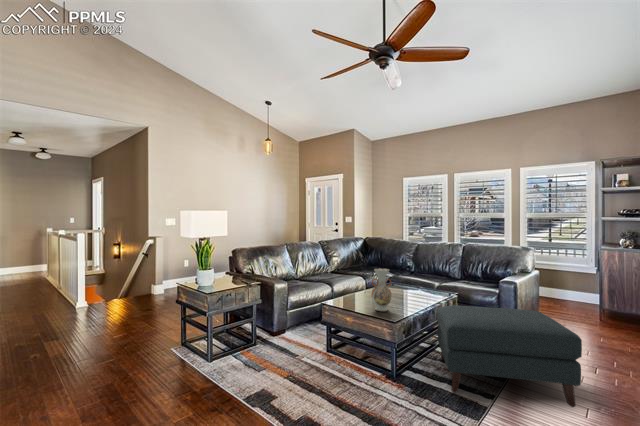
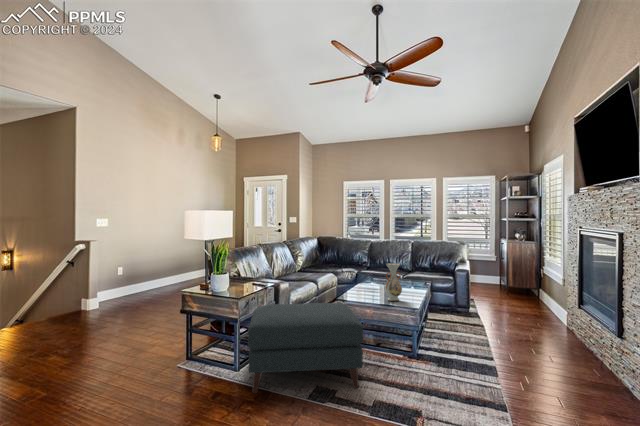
ottoman: present [437,305,582,407] -> present [248,303,363,394]

